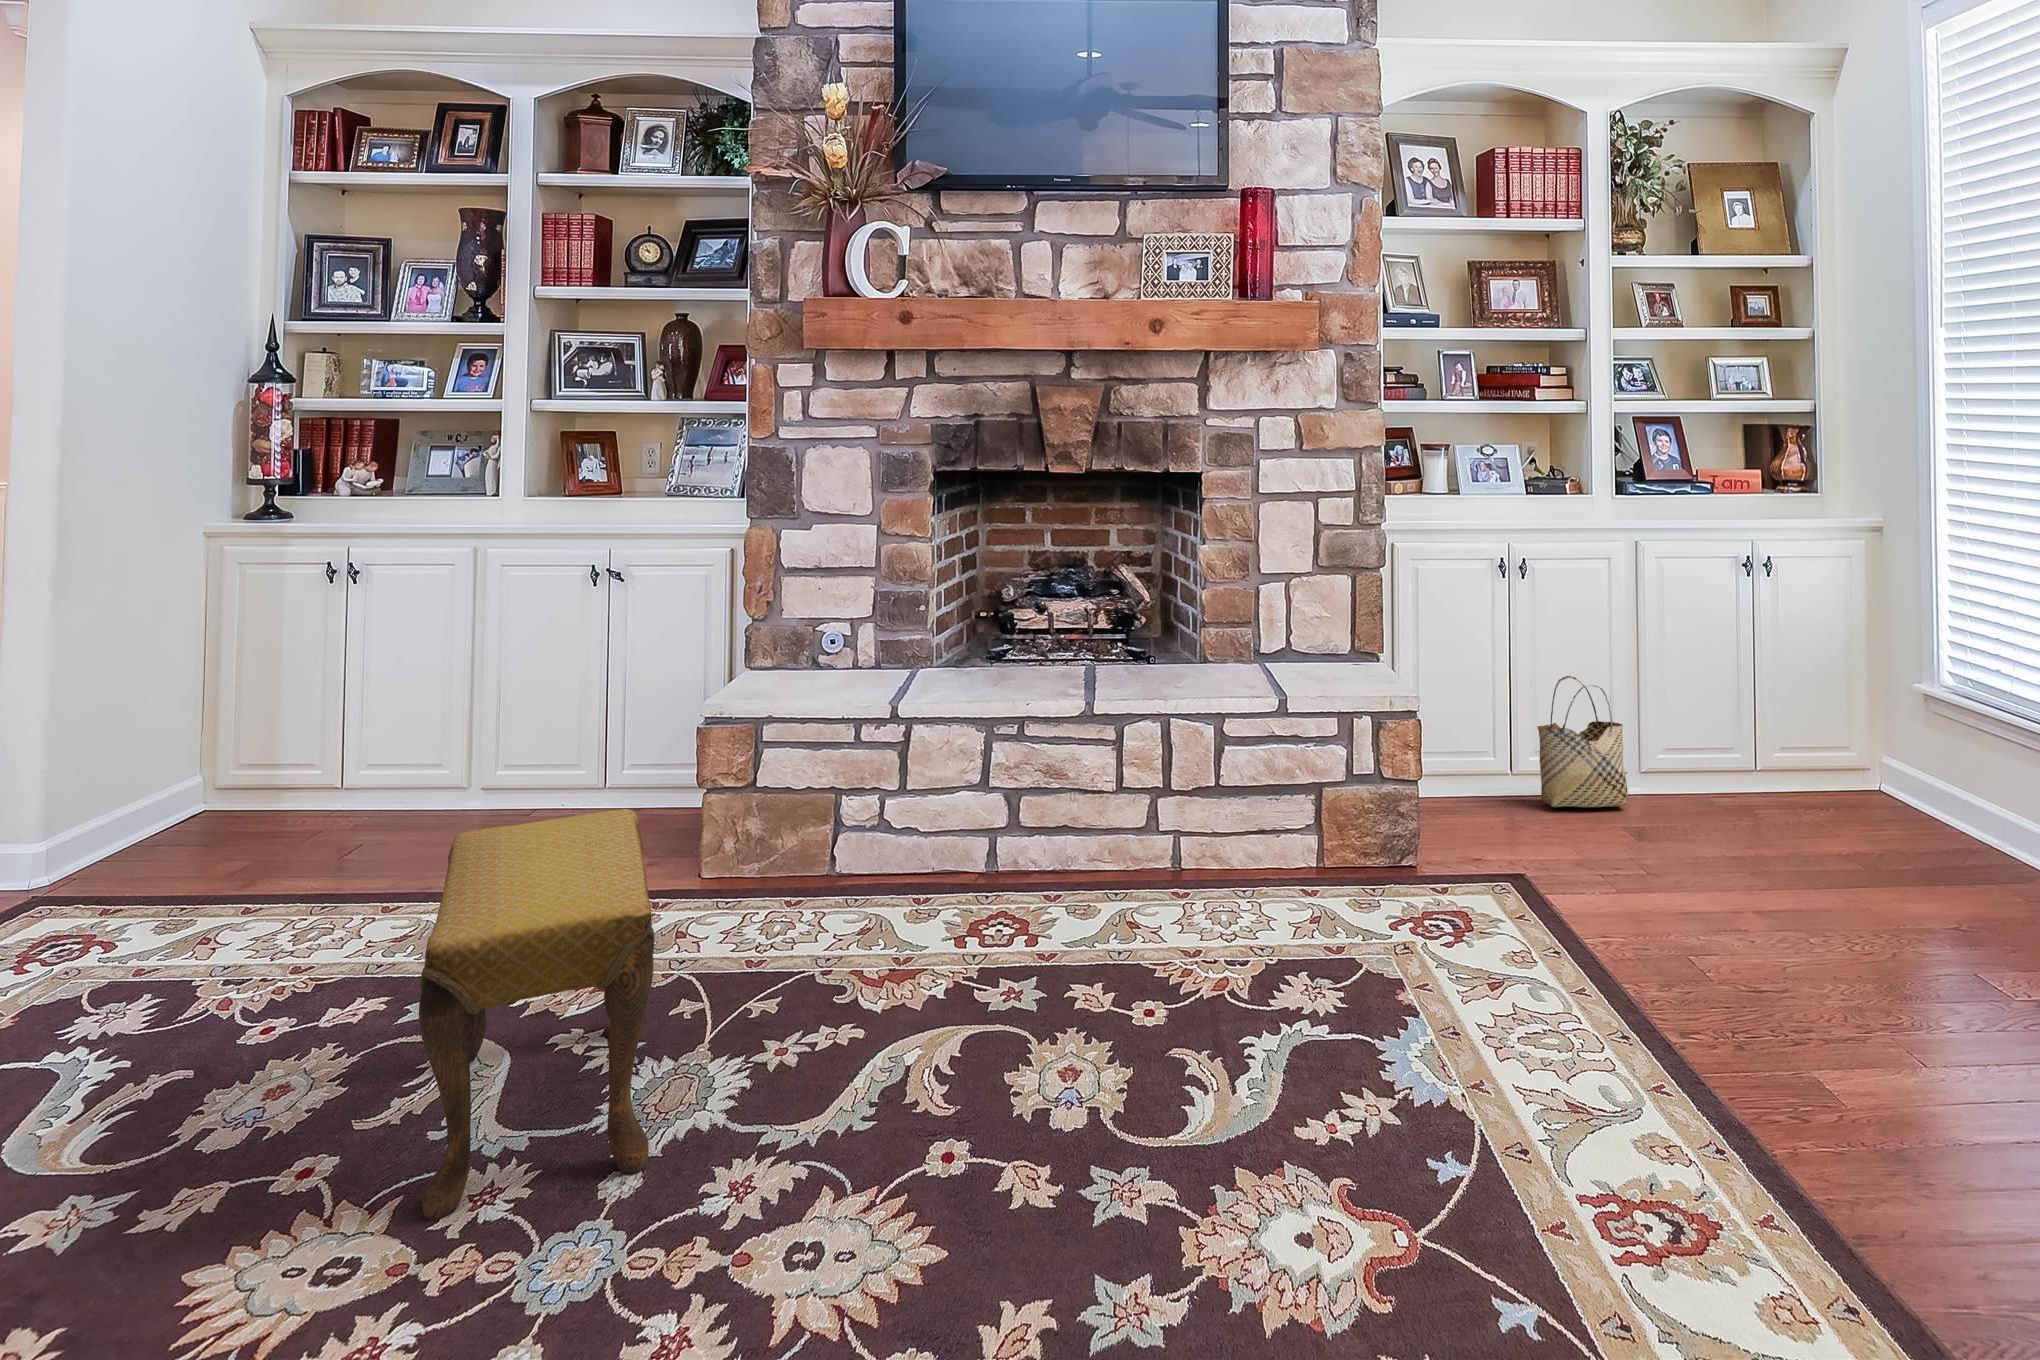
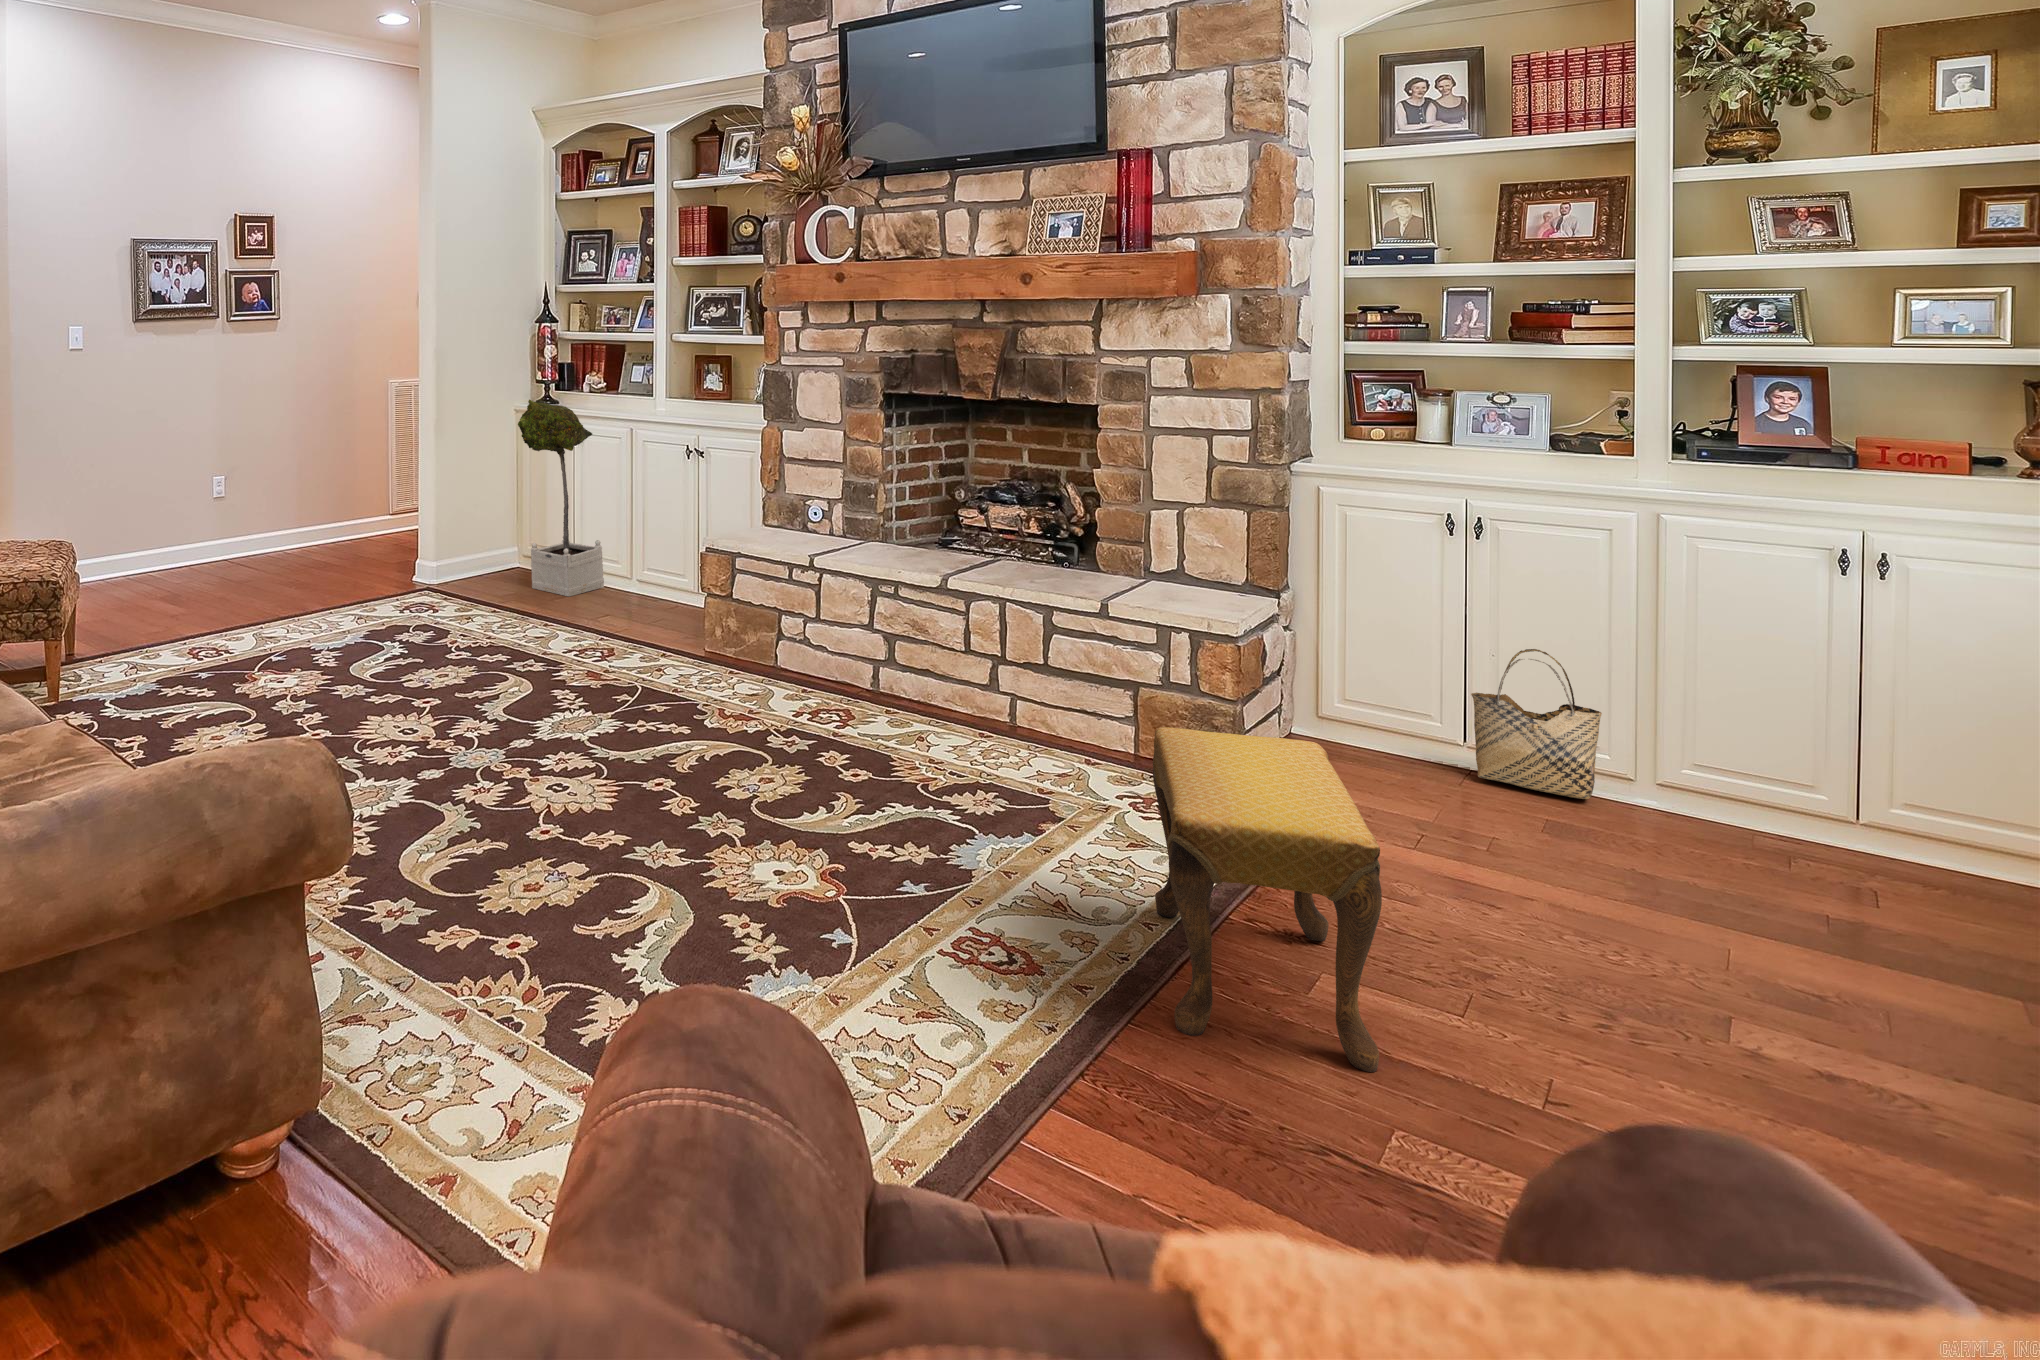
potted tree: none [262,510,423,846] -> present [518,400,604,596]
footstool: present [419,809,655,1221] -> present [1153,727,1382,1072]

